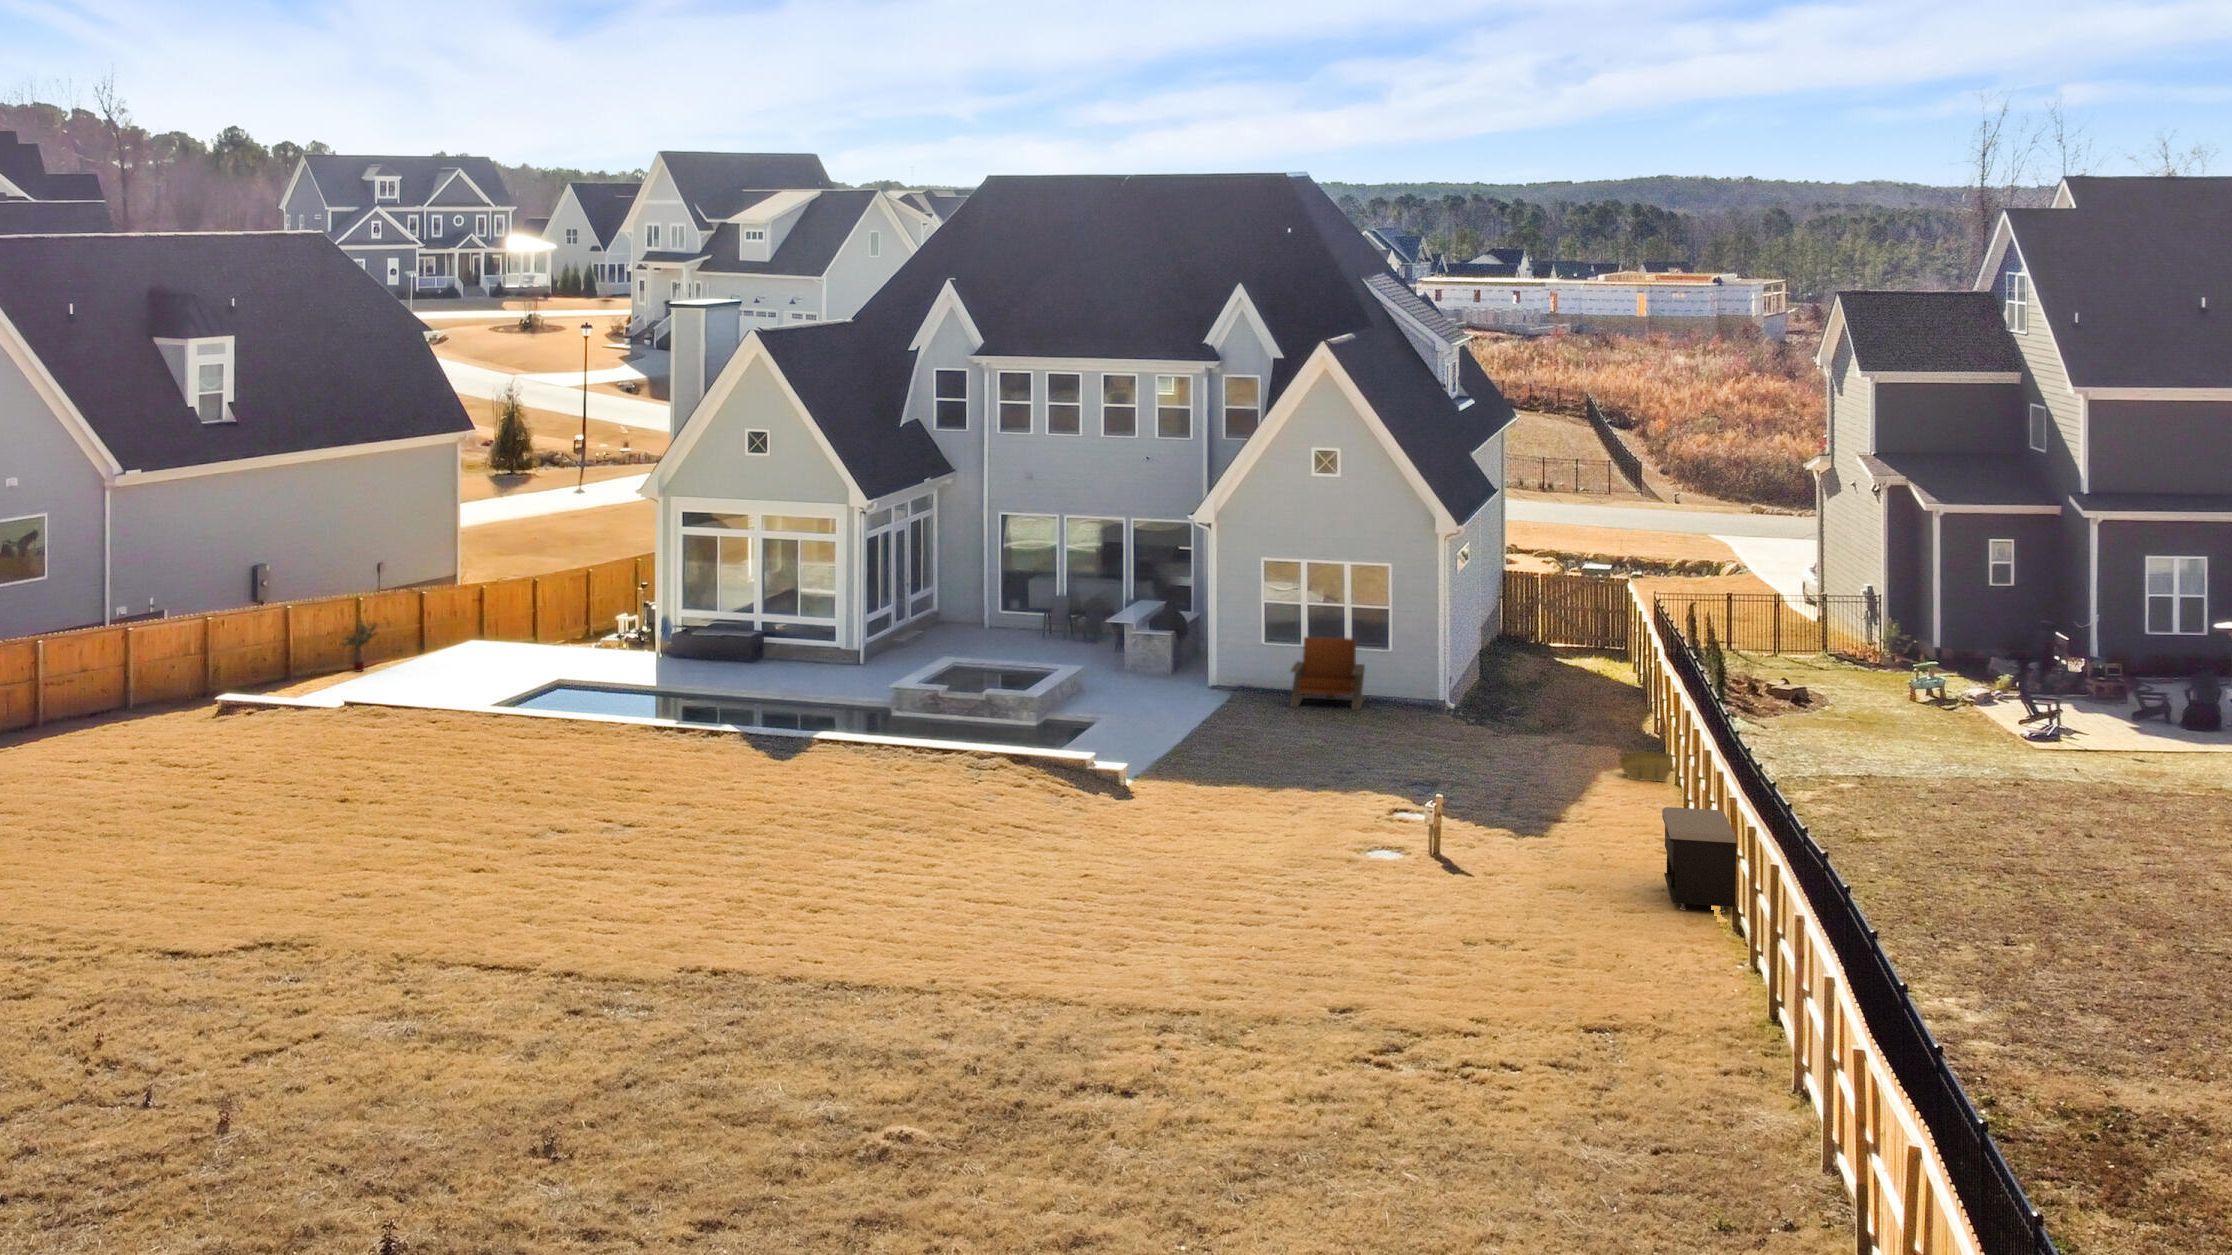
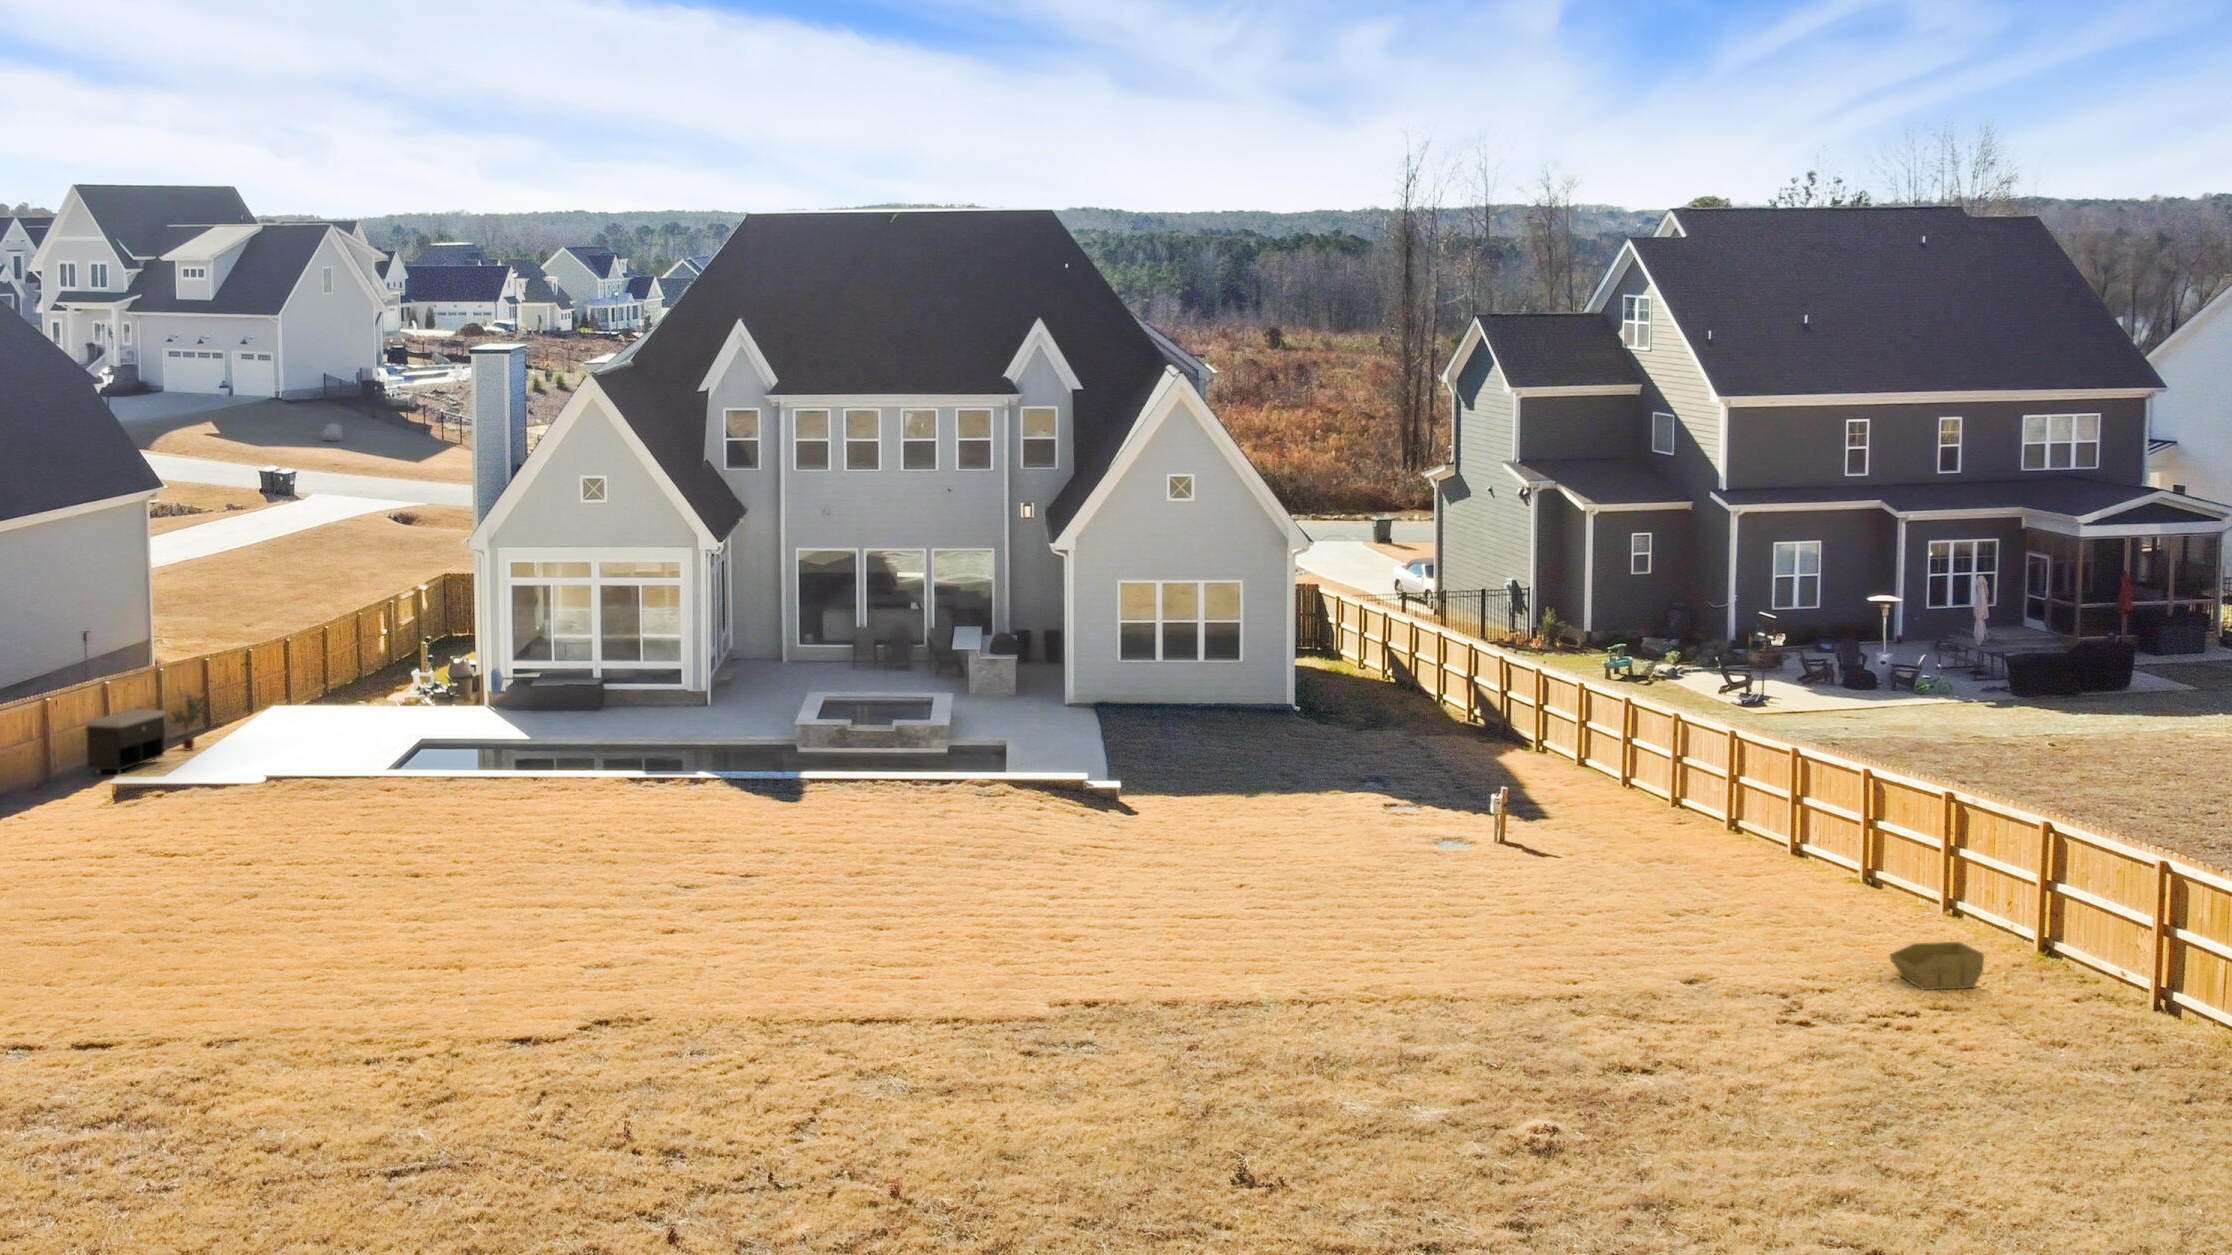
lounge chair: present [1290,637,1365,710] -> none [1153,653,1227,720]
storage bin: present [1619,752,1673,782] -> present [1890,942,1984,990]
storage bench: present [1662,807,1736,913] -> present [86,709,166,773]

